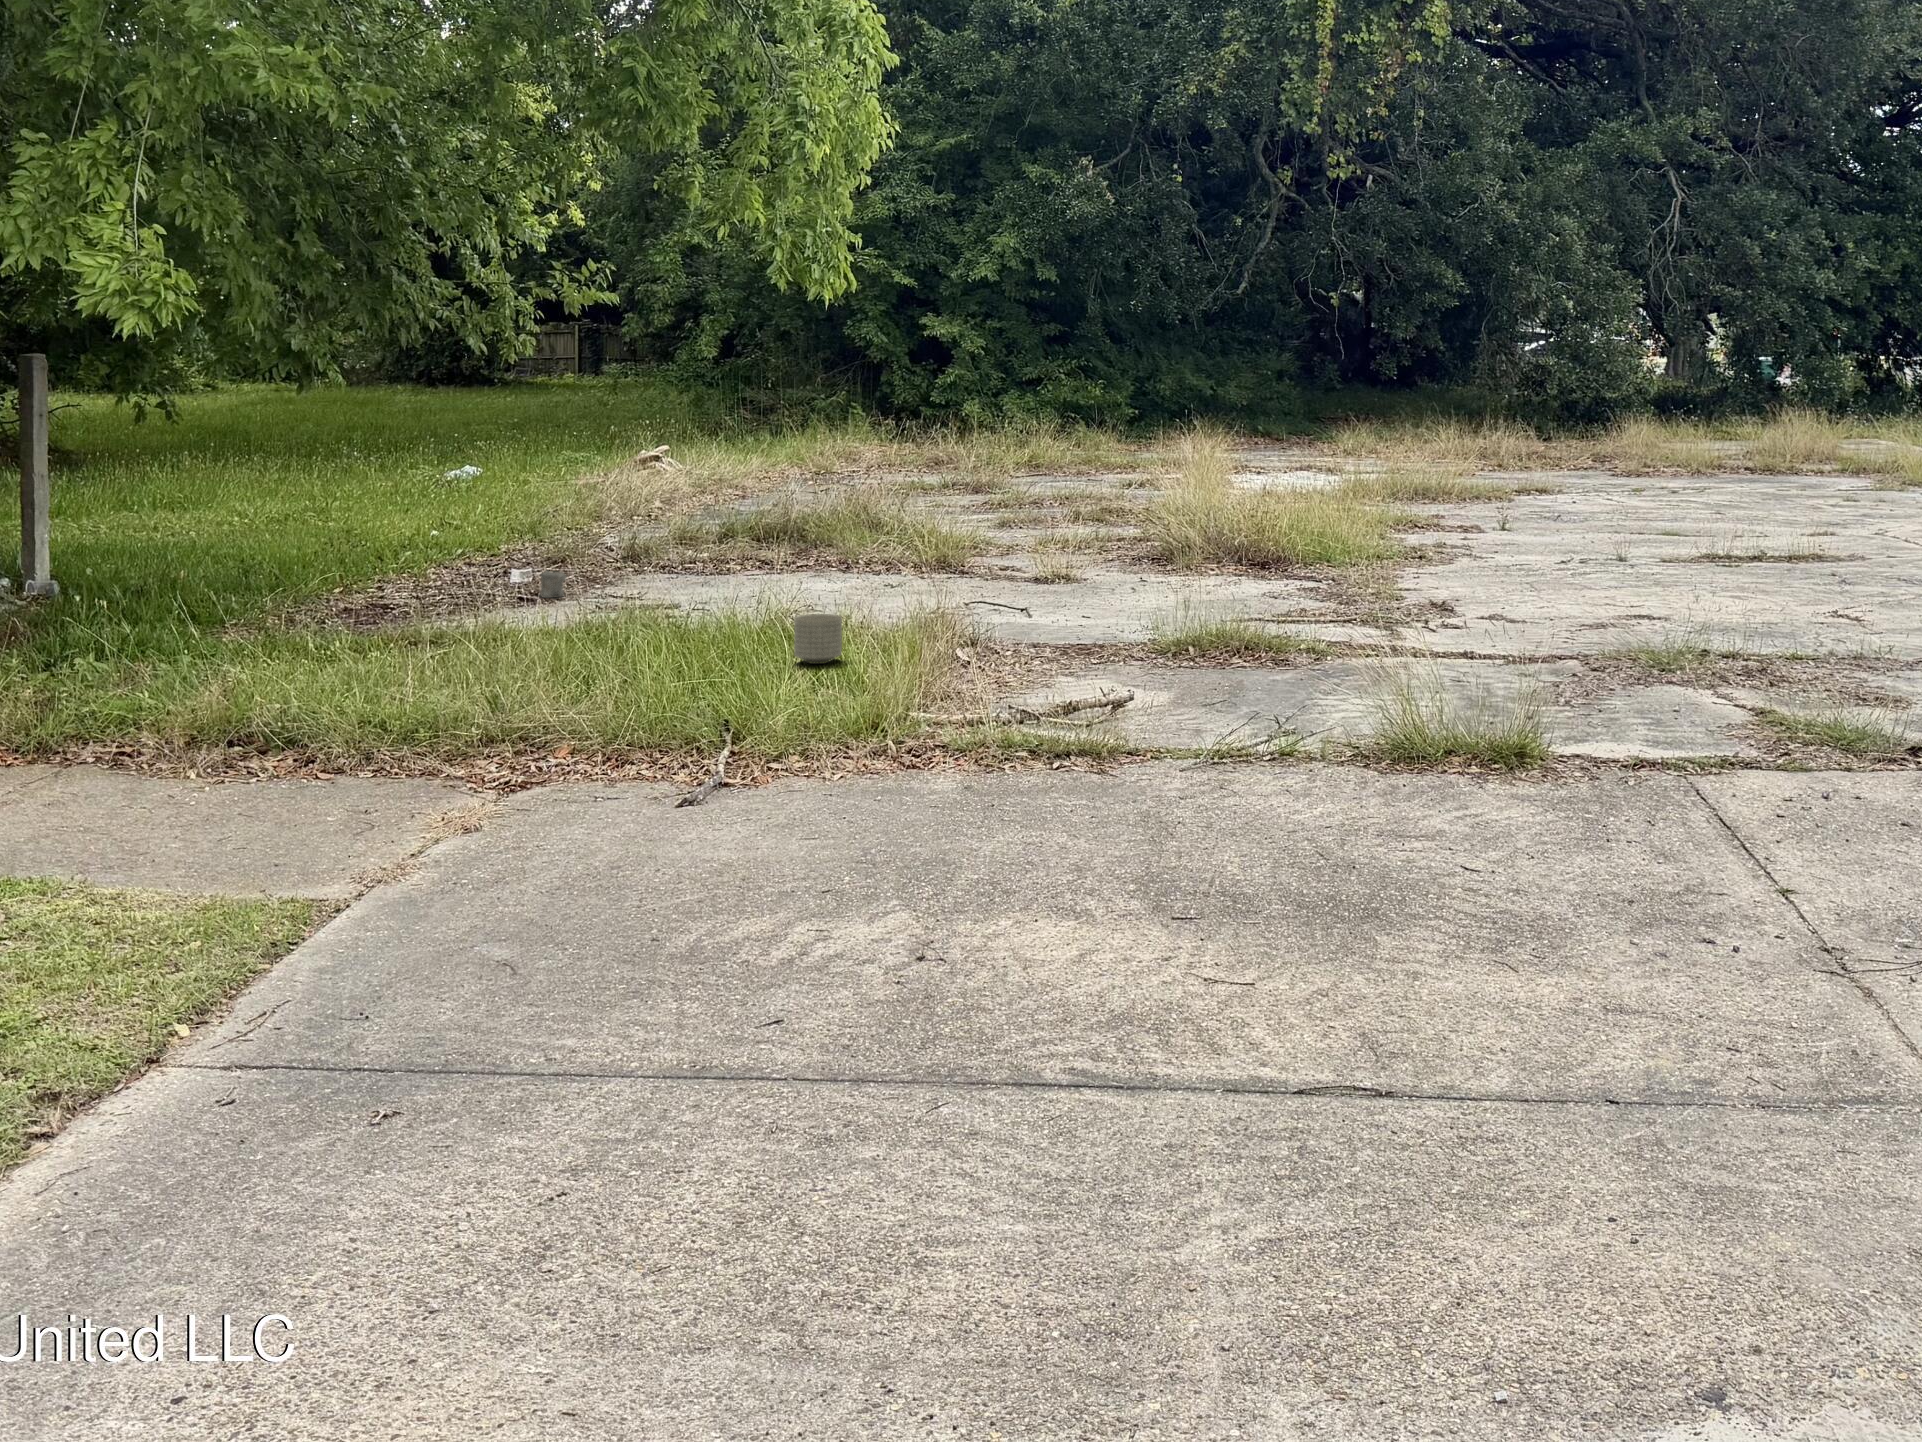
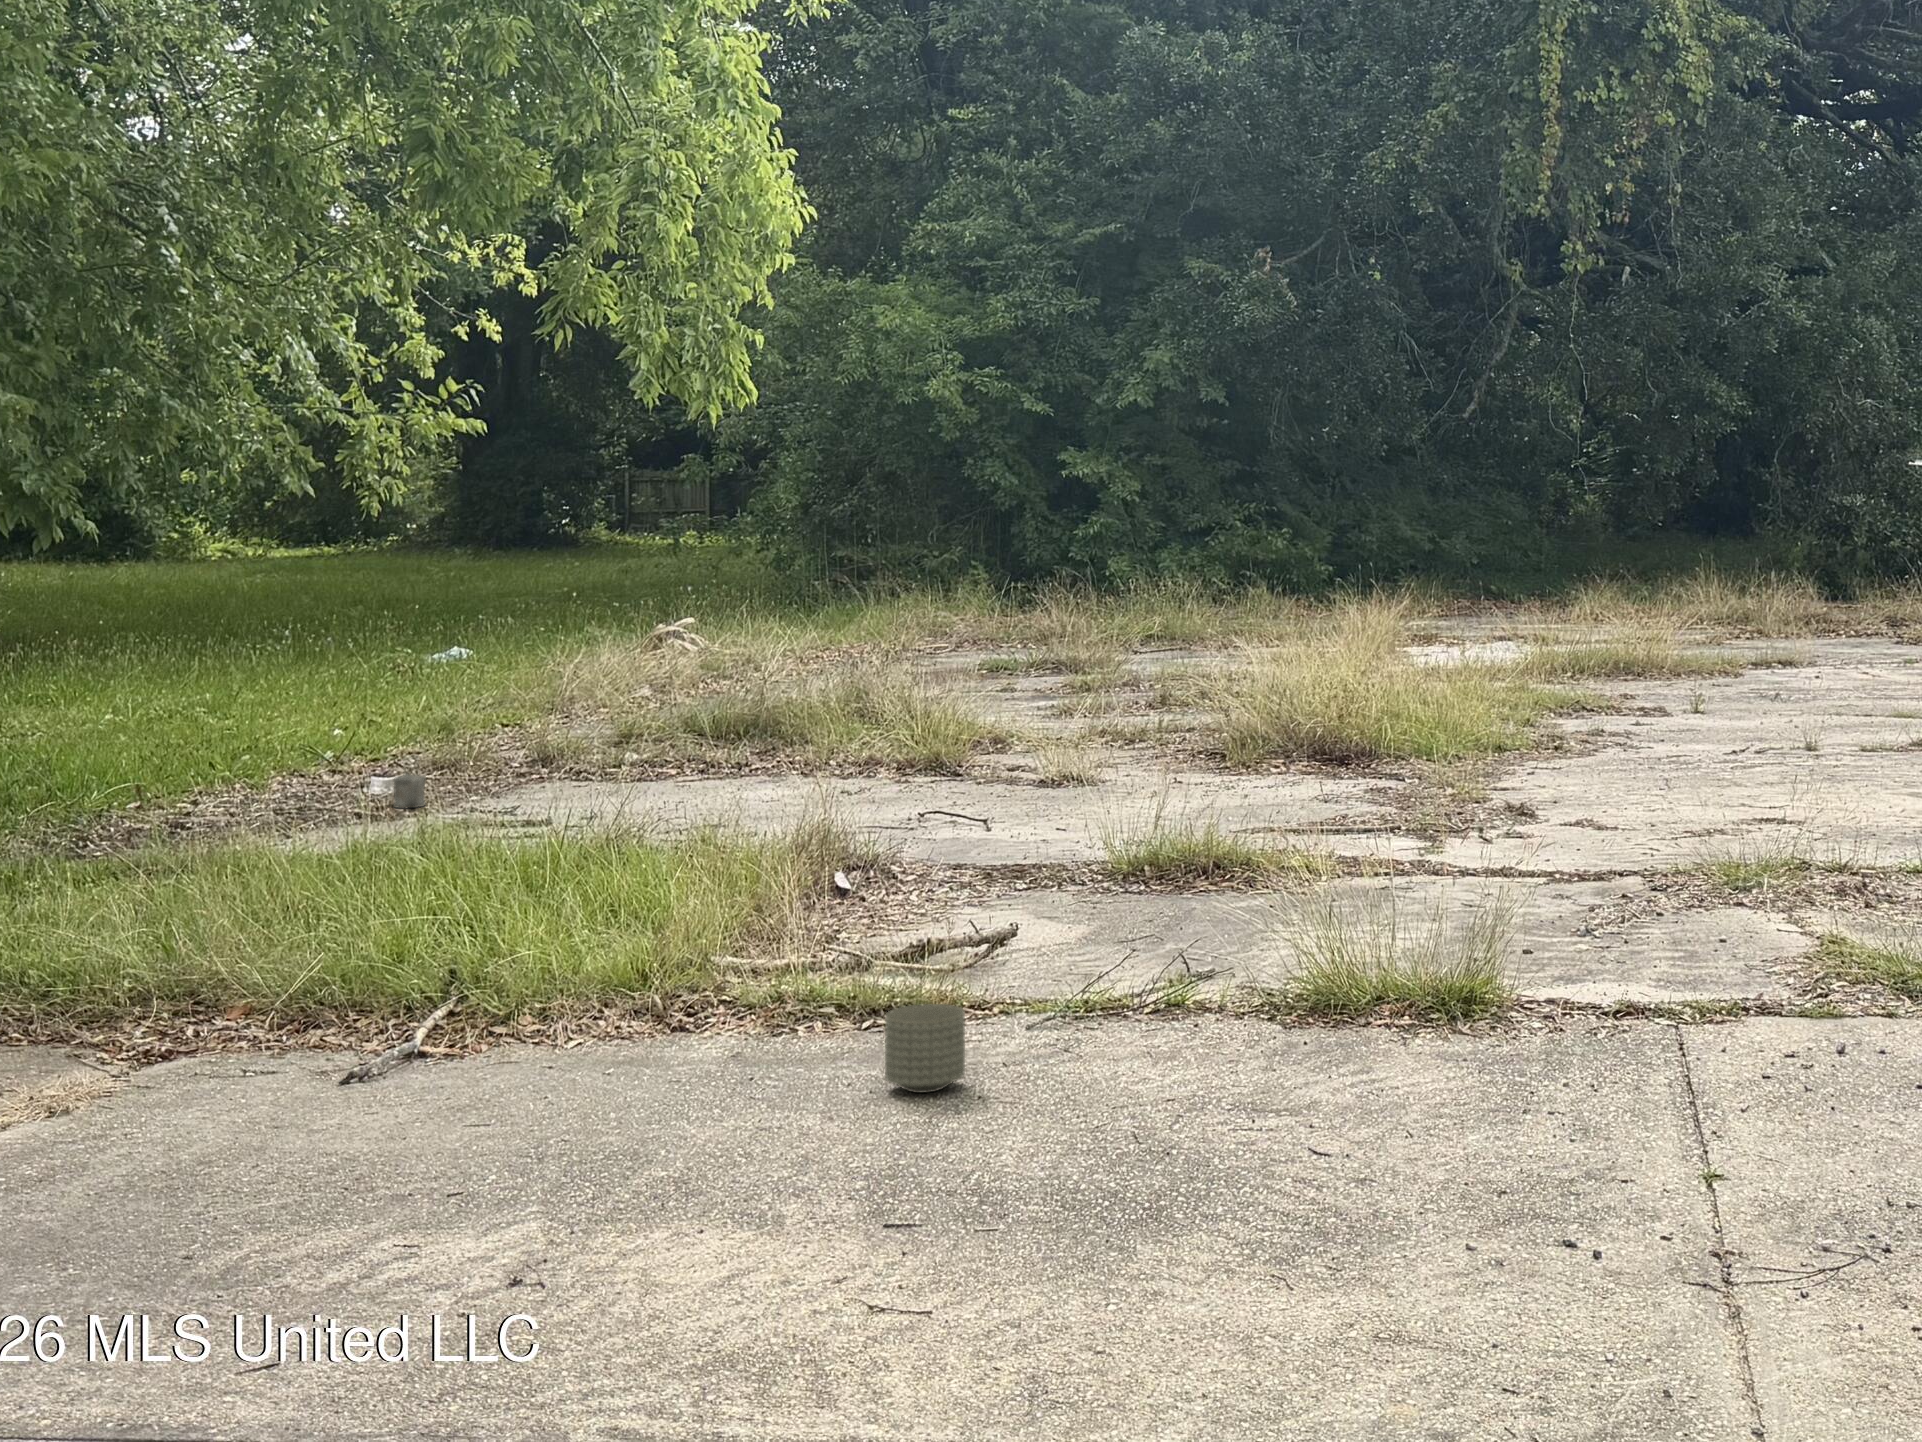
planter: present [794,614,842,664] -> present [885,1004,965,1093]

